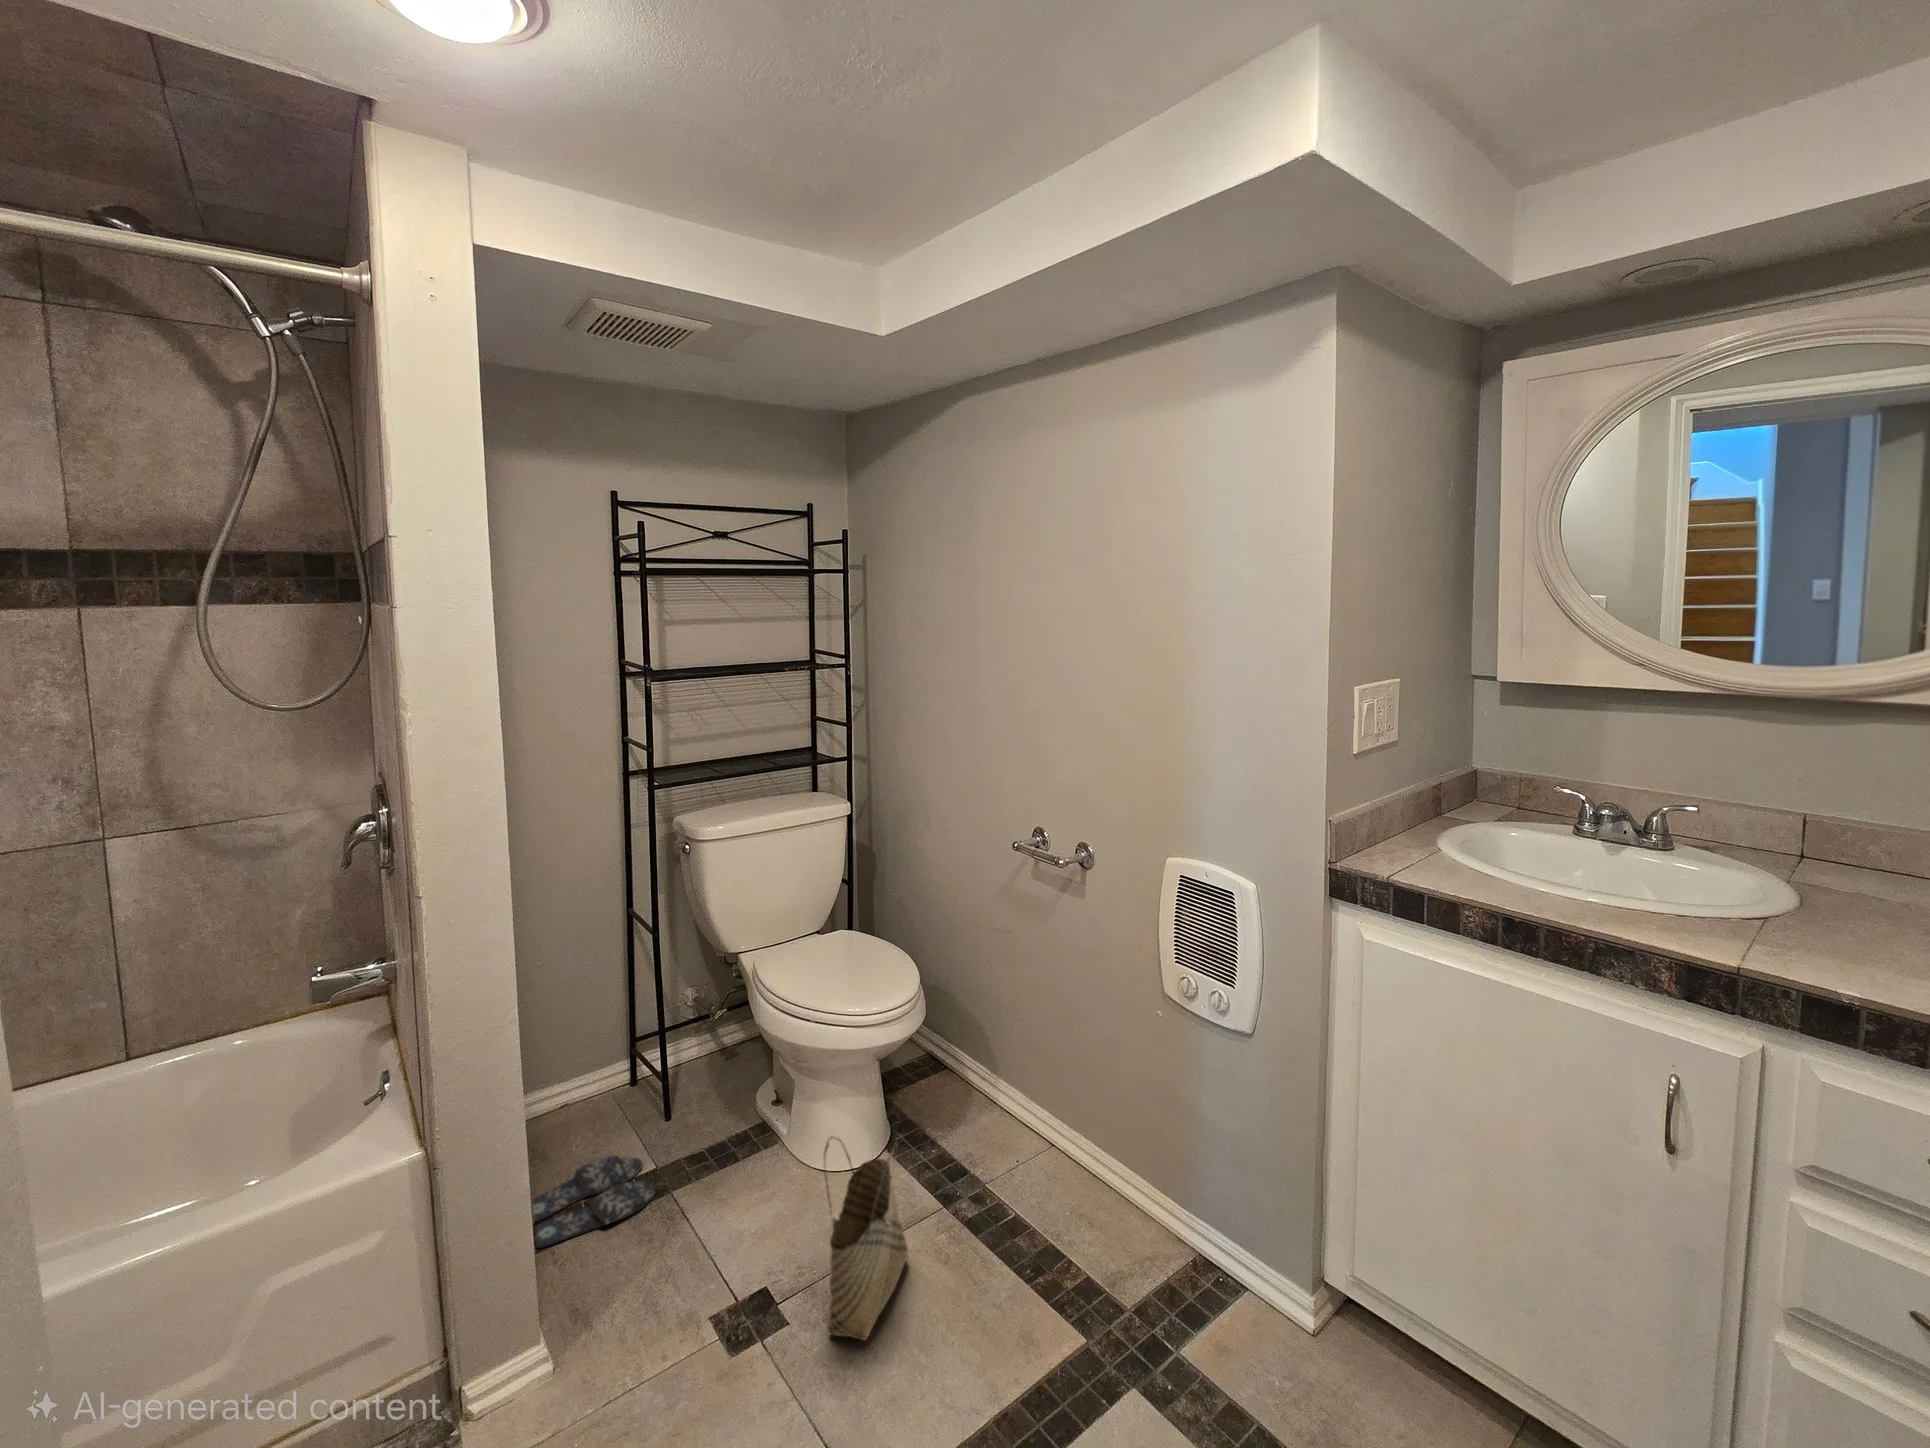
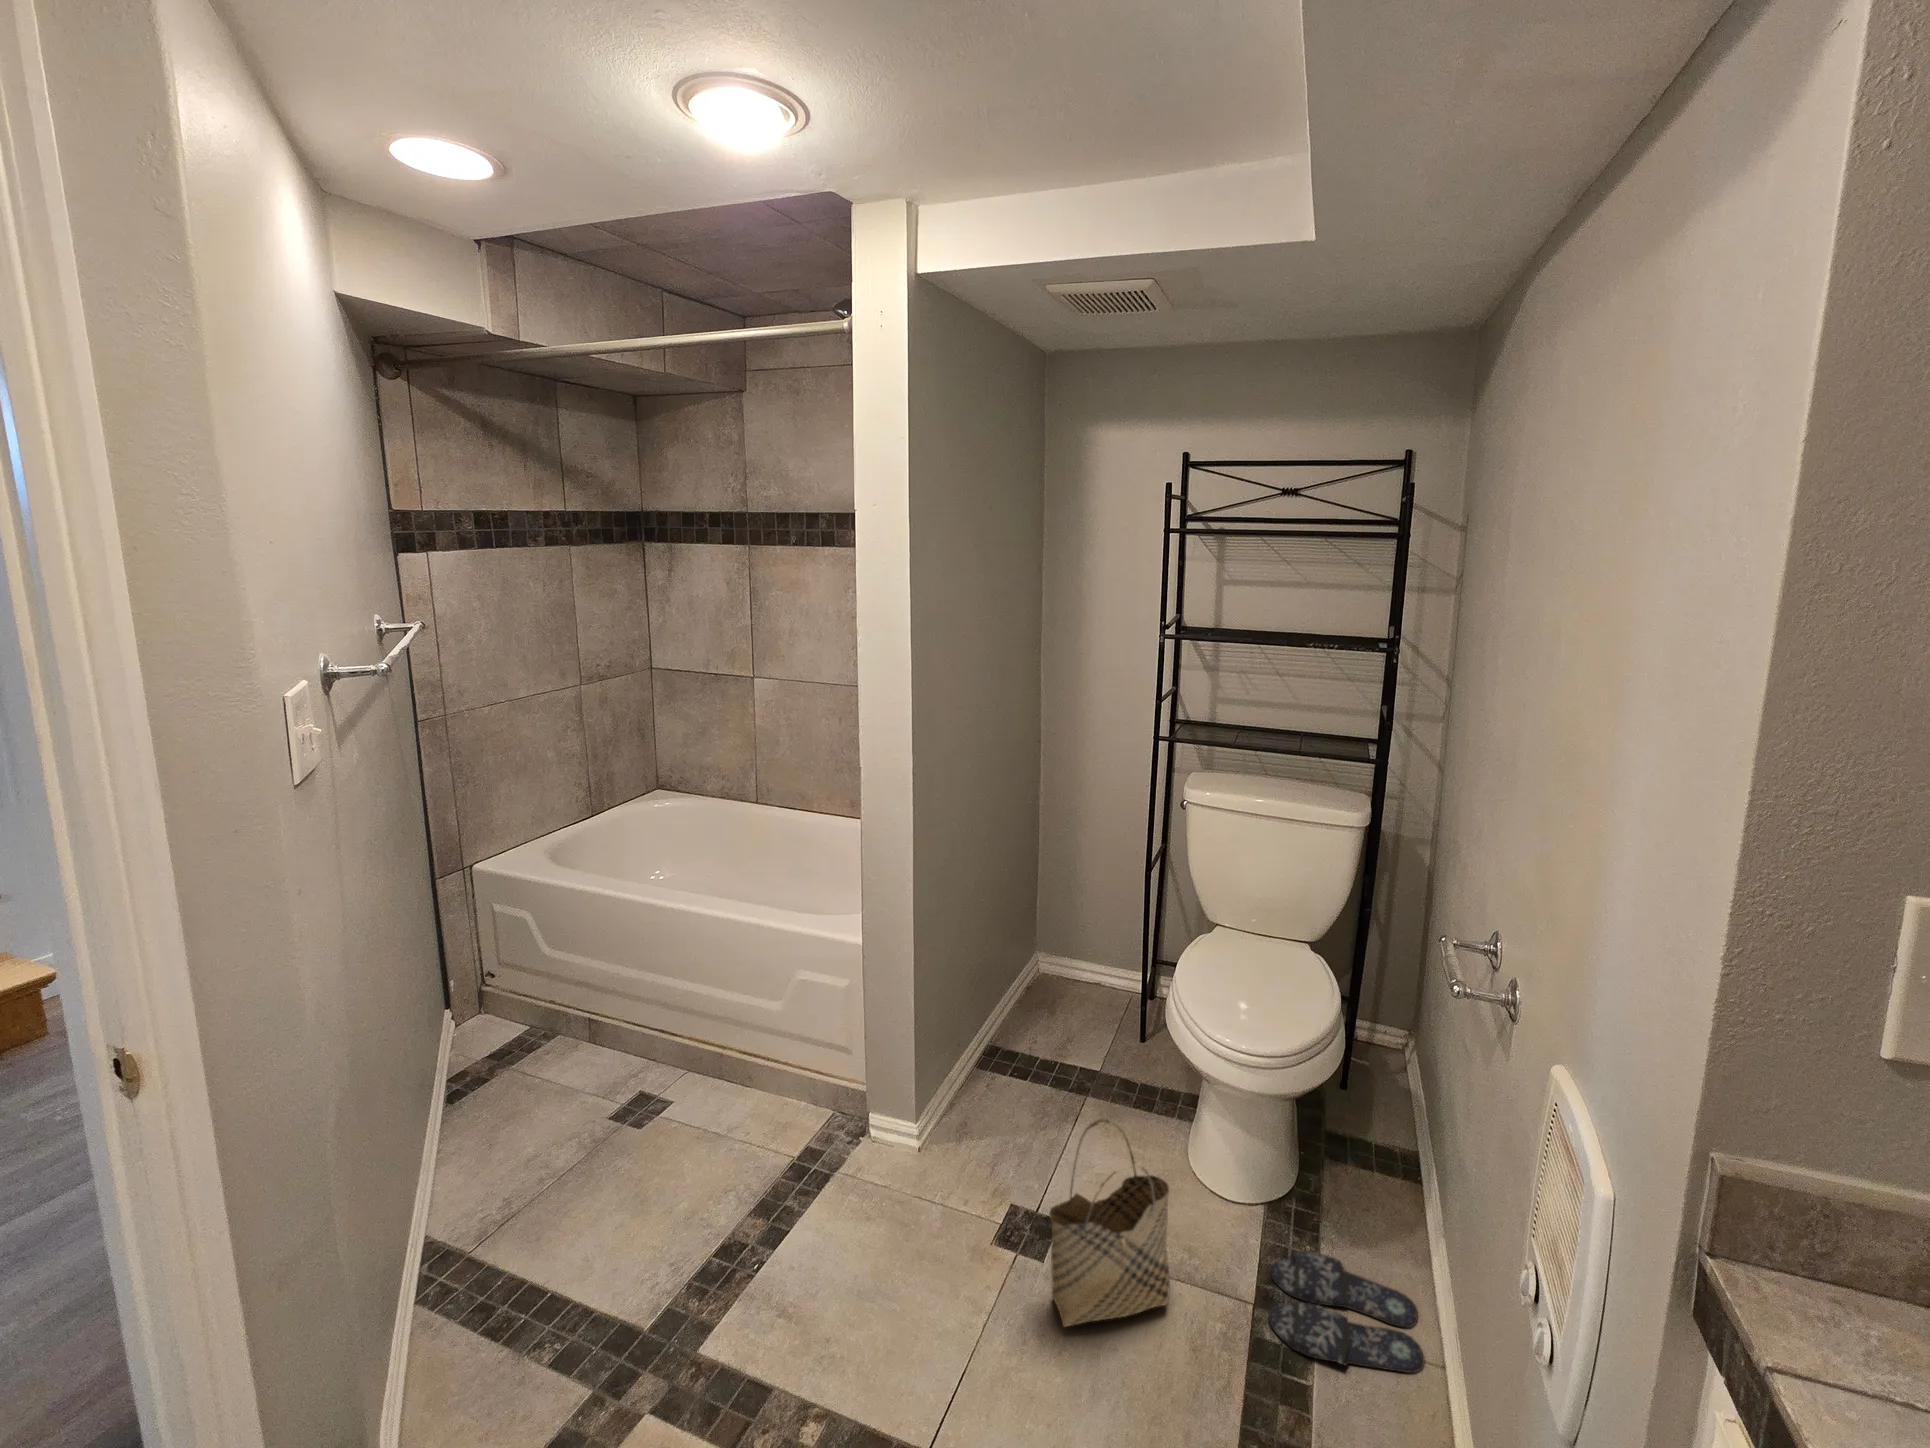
slippers: present [533,1155,657,1248] -> present [1268,1252,1425,1373]

